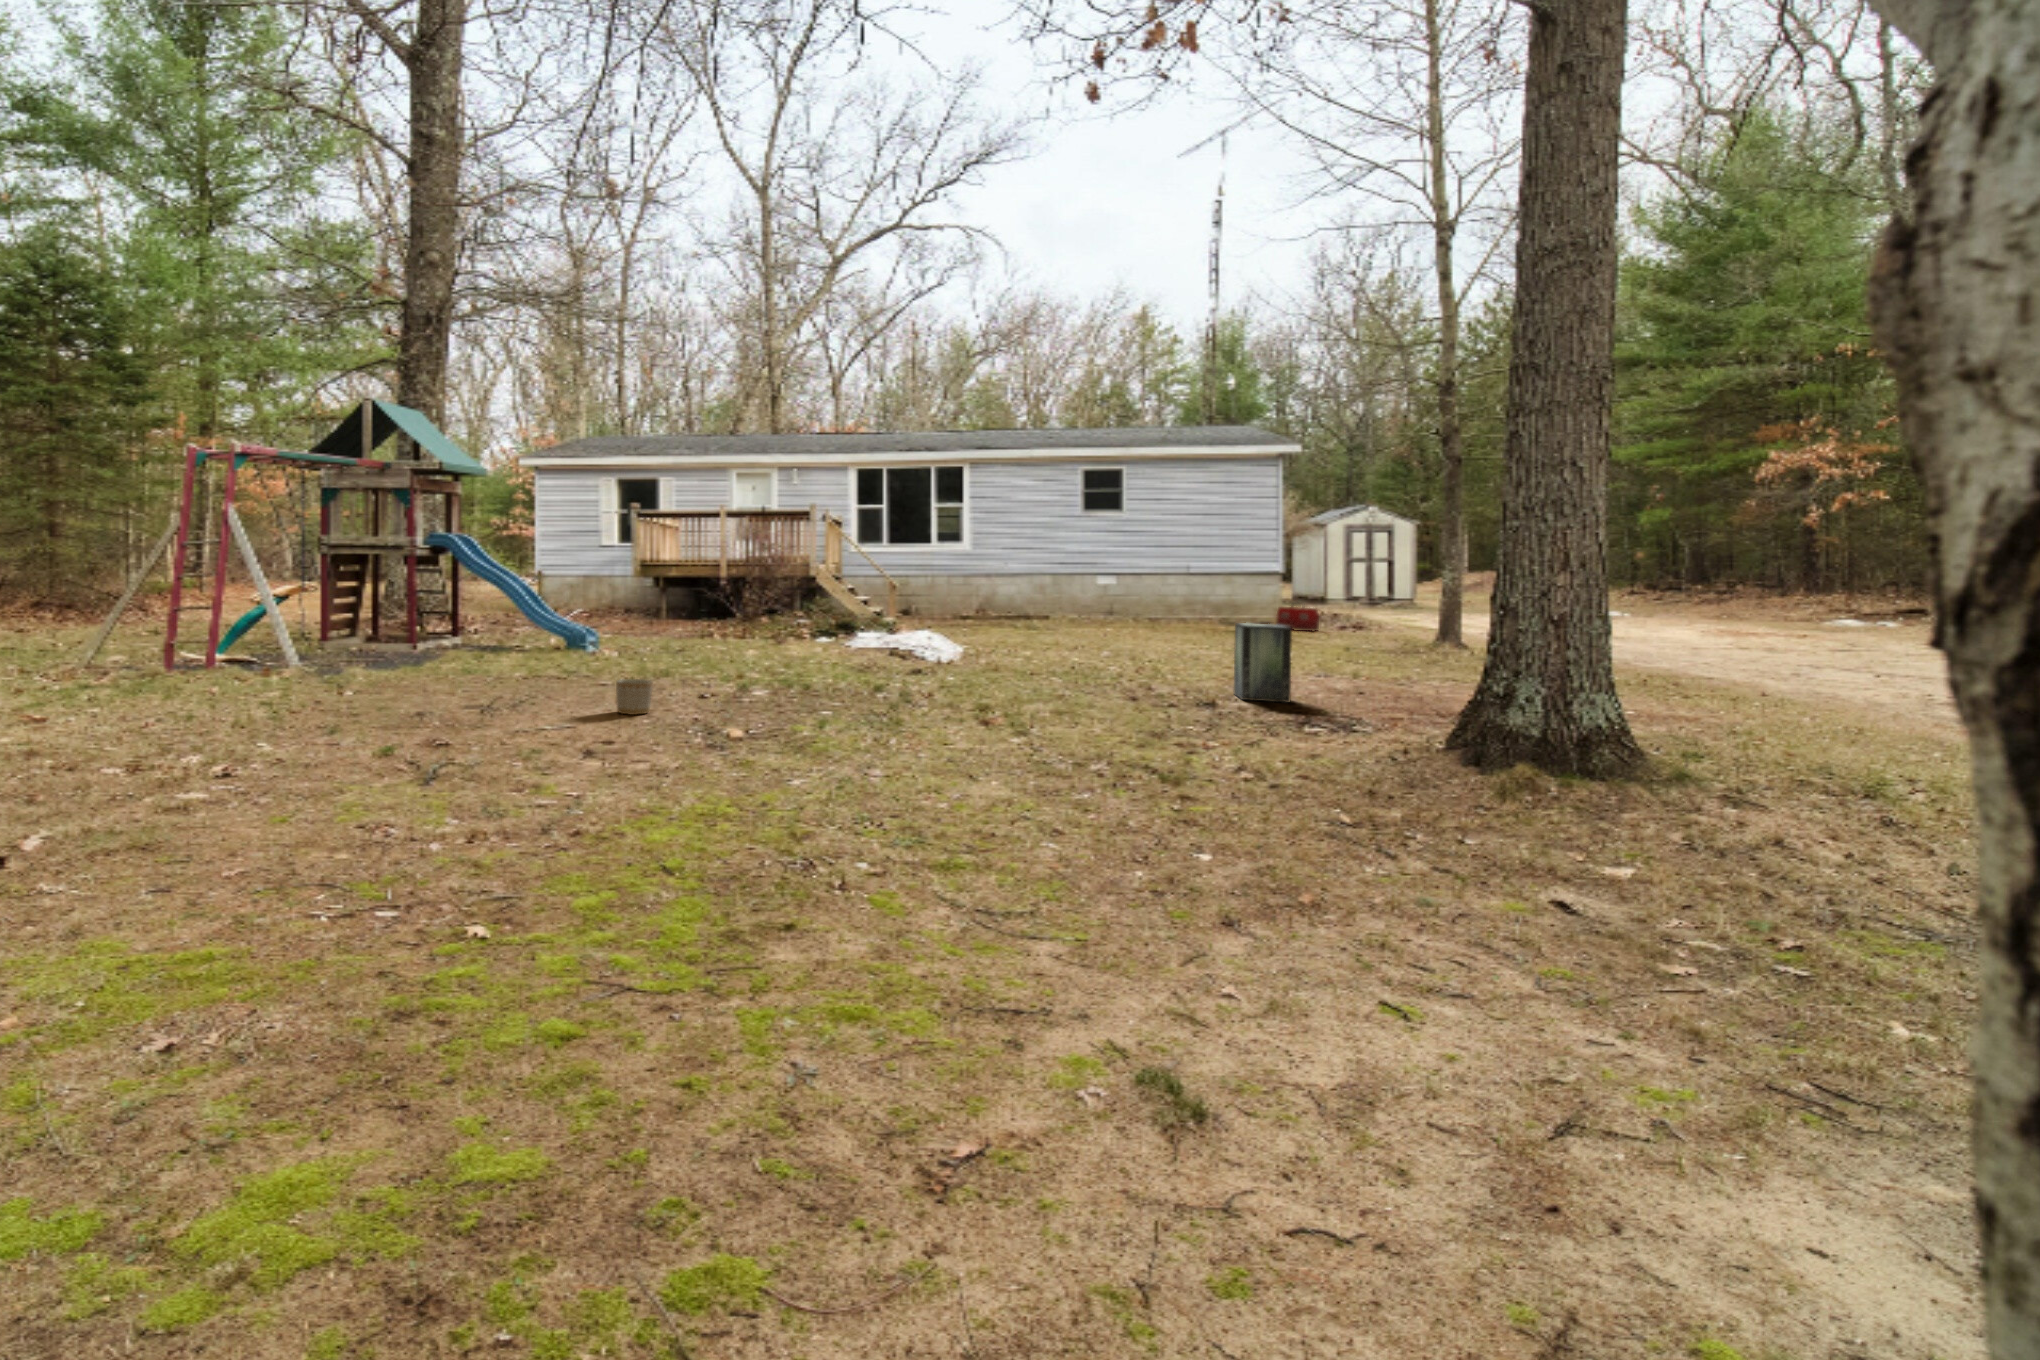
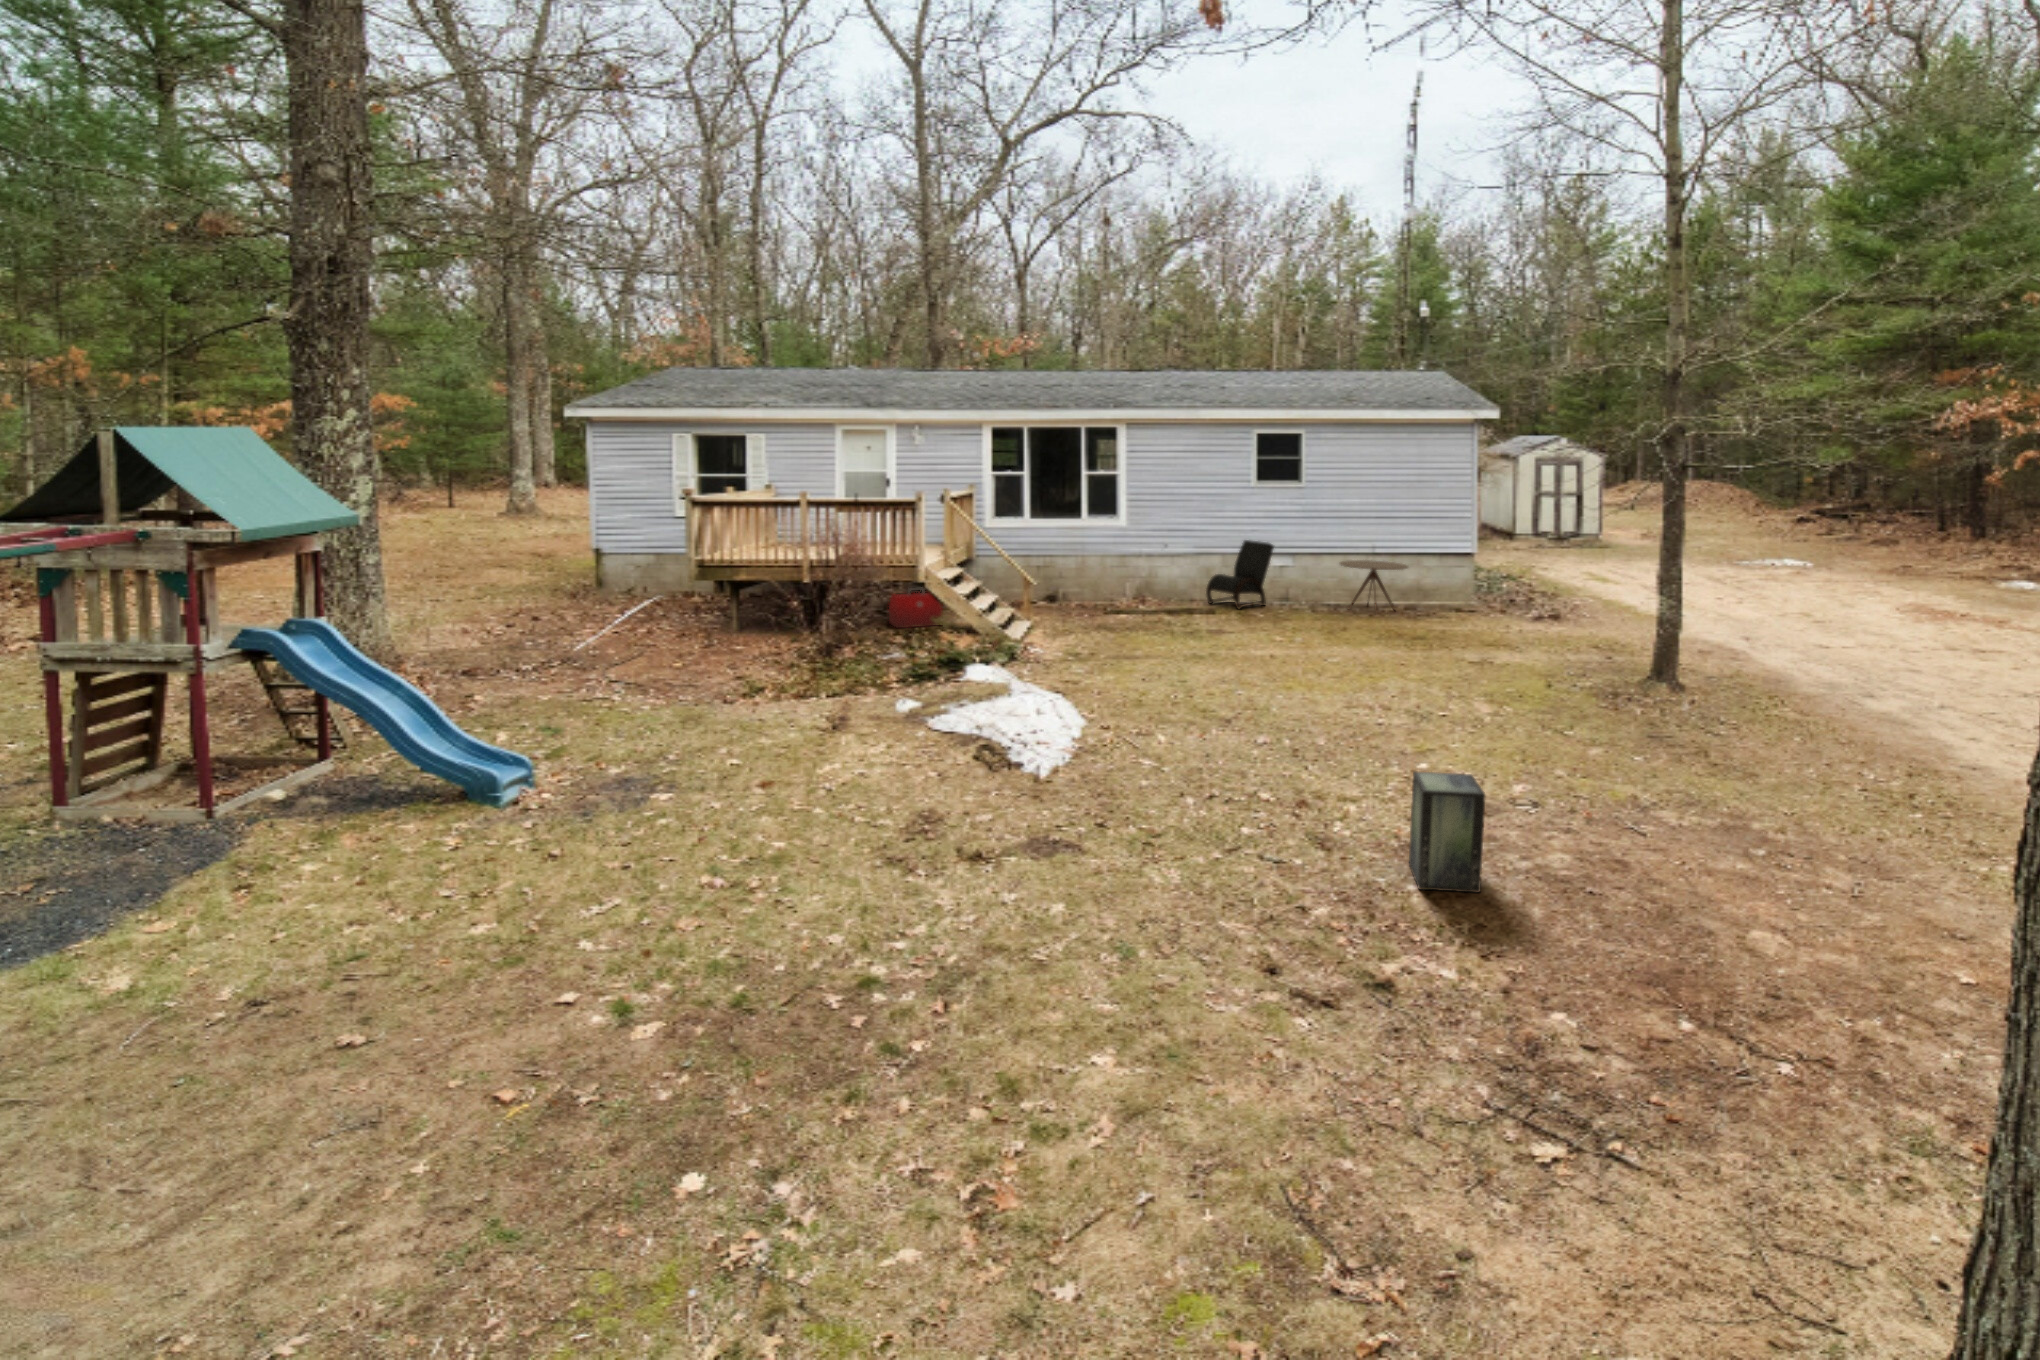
lounge chair: none [1042,567,1102,622] -> present [1206,540,1274,609]
round table: none [1160,584,1224,628] -> present [1340,560,1408,610]
toolbox: present [1276,602,1319,631] -> present [889,589,943,628]
planter: present [616,679,653,715] -> none [369,1062,448,1149]

